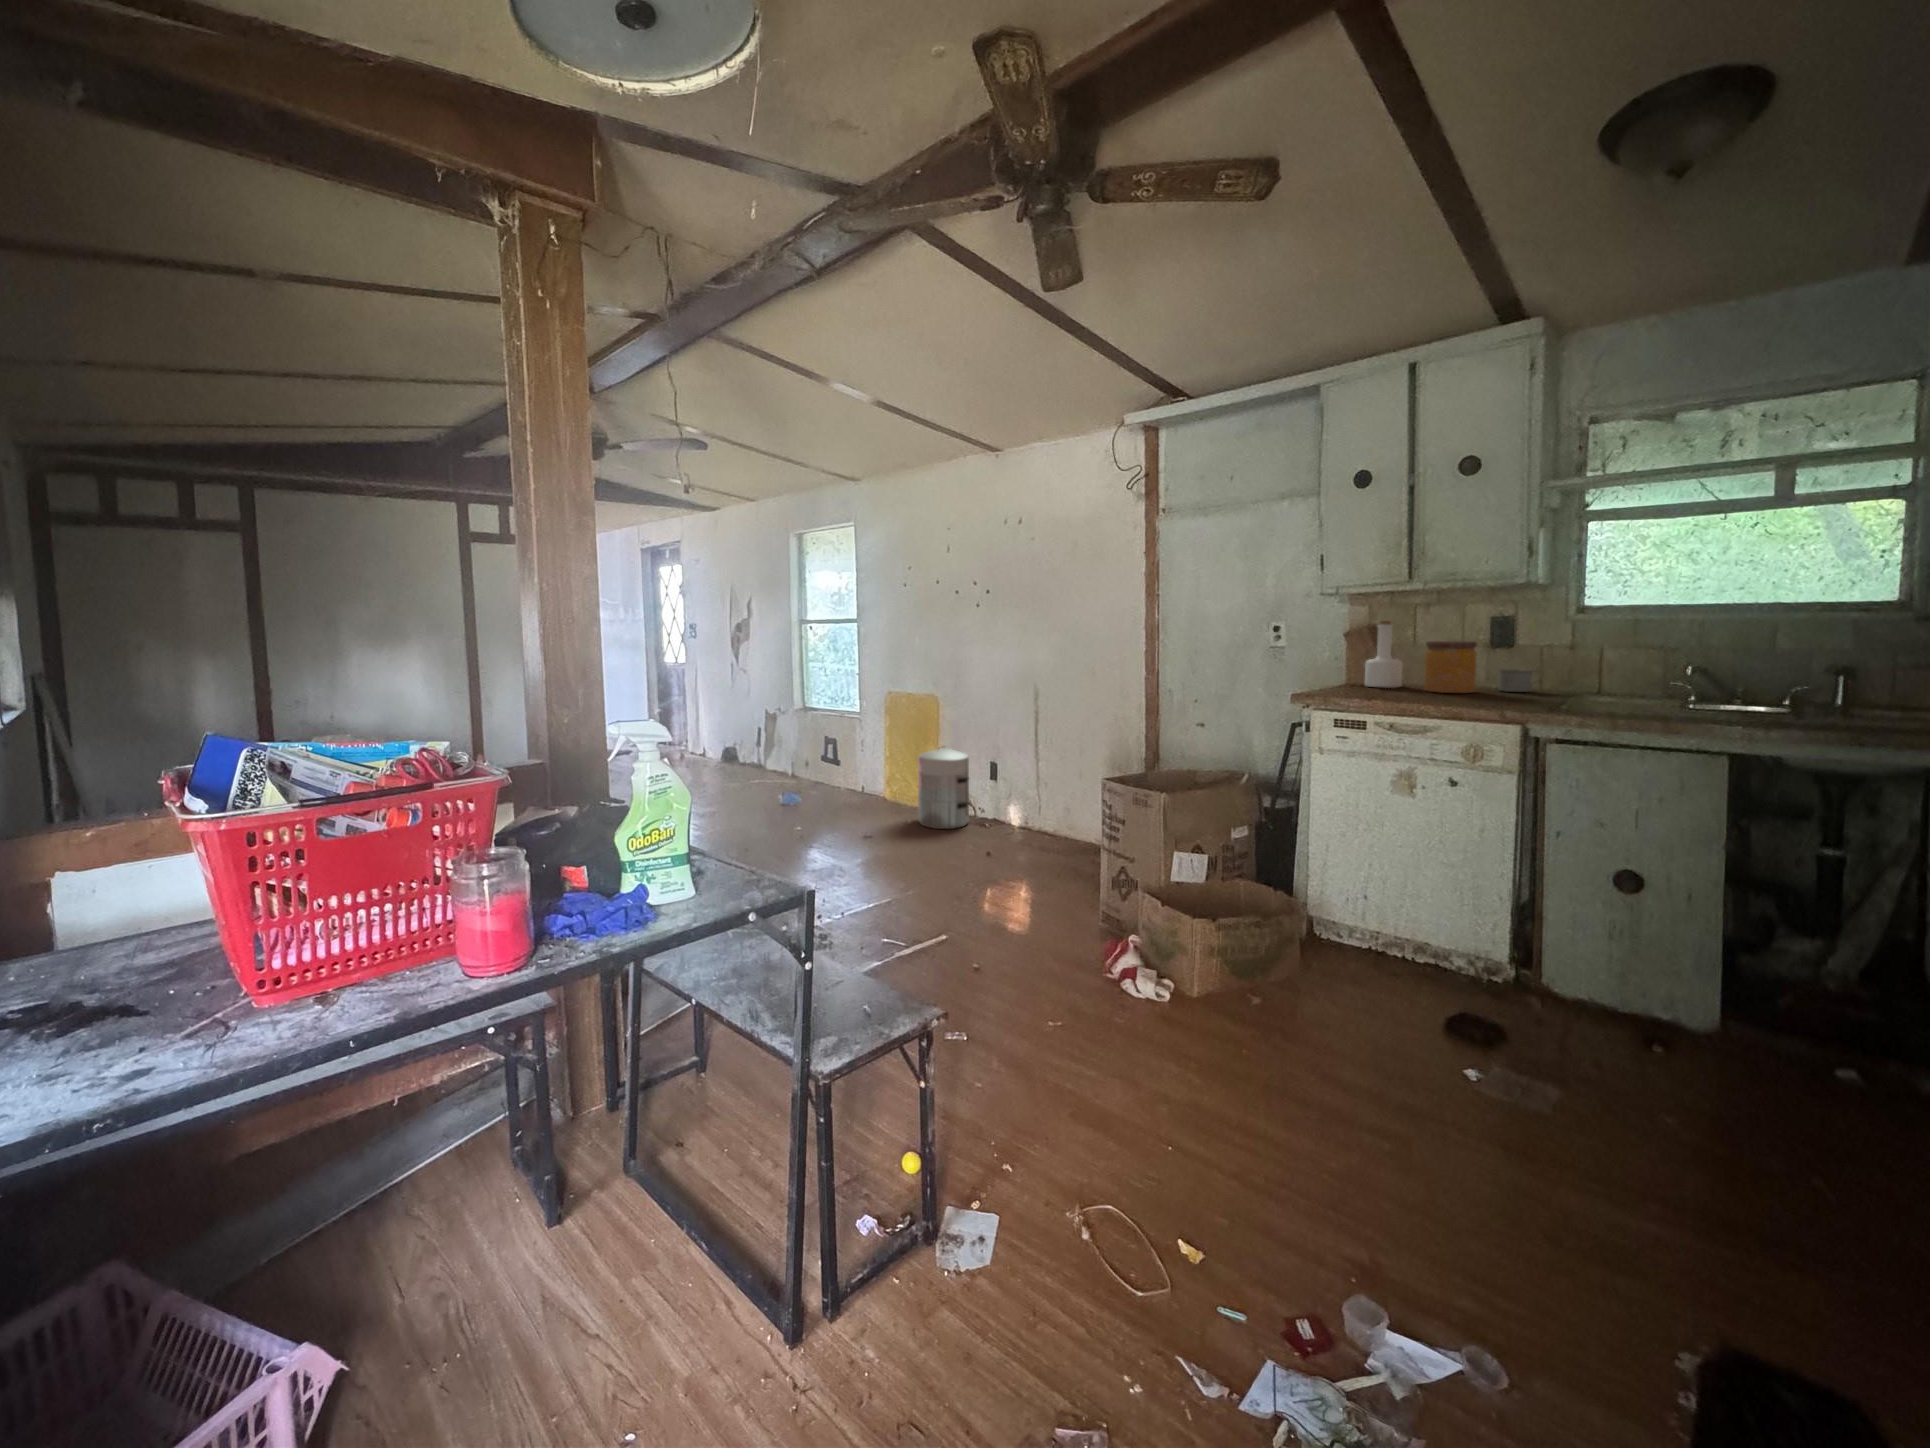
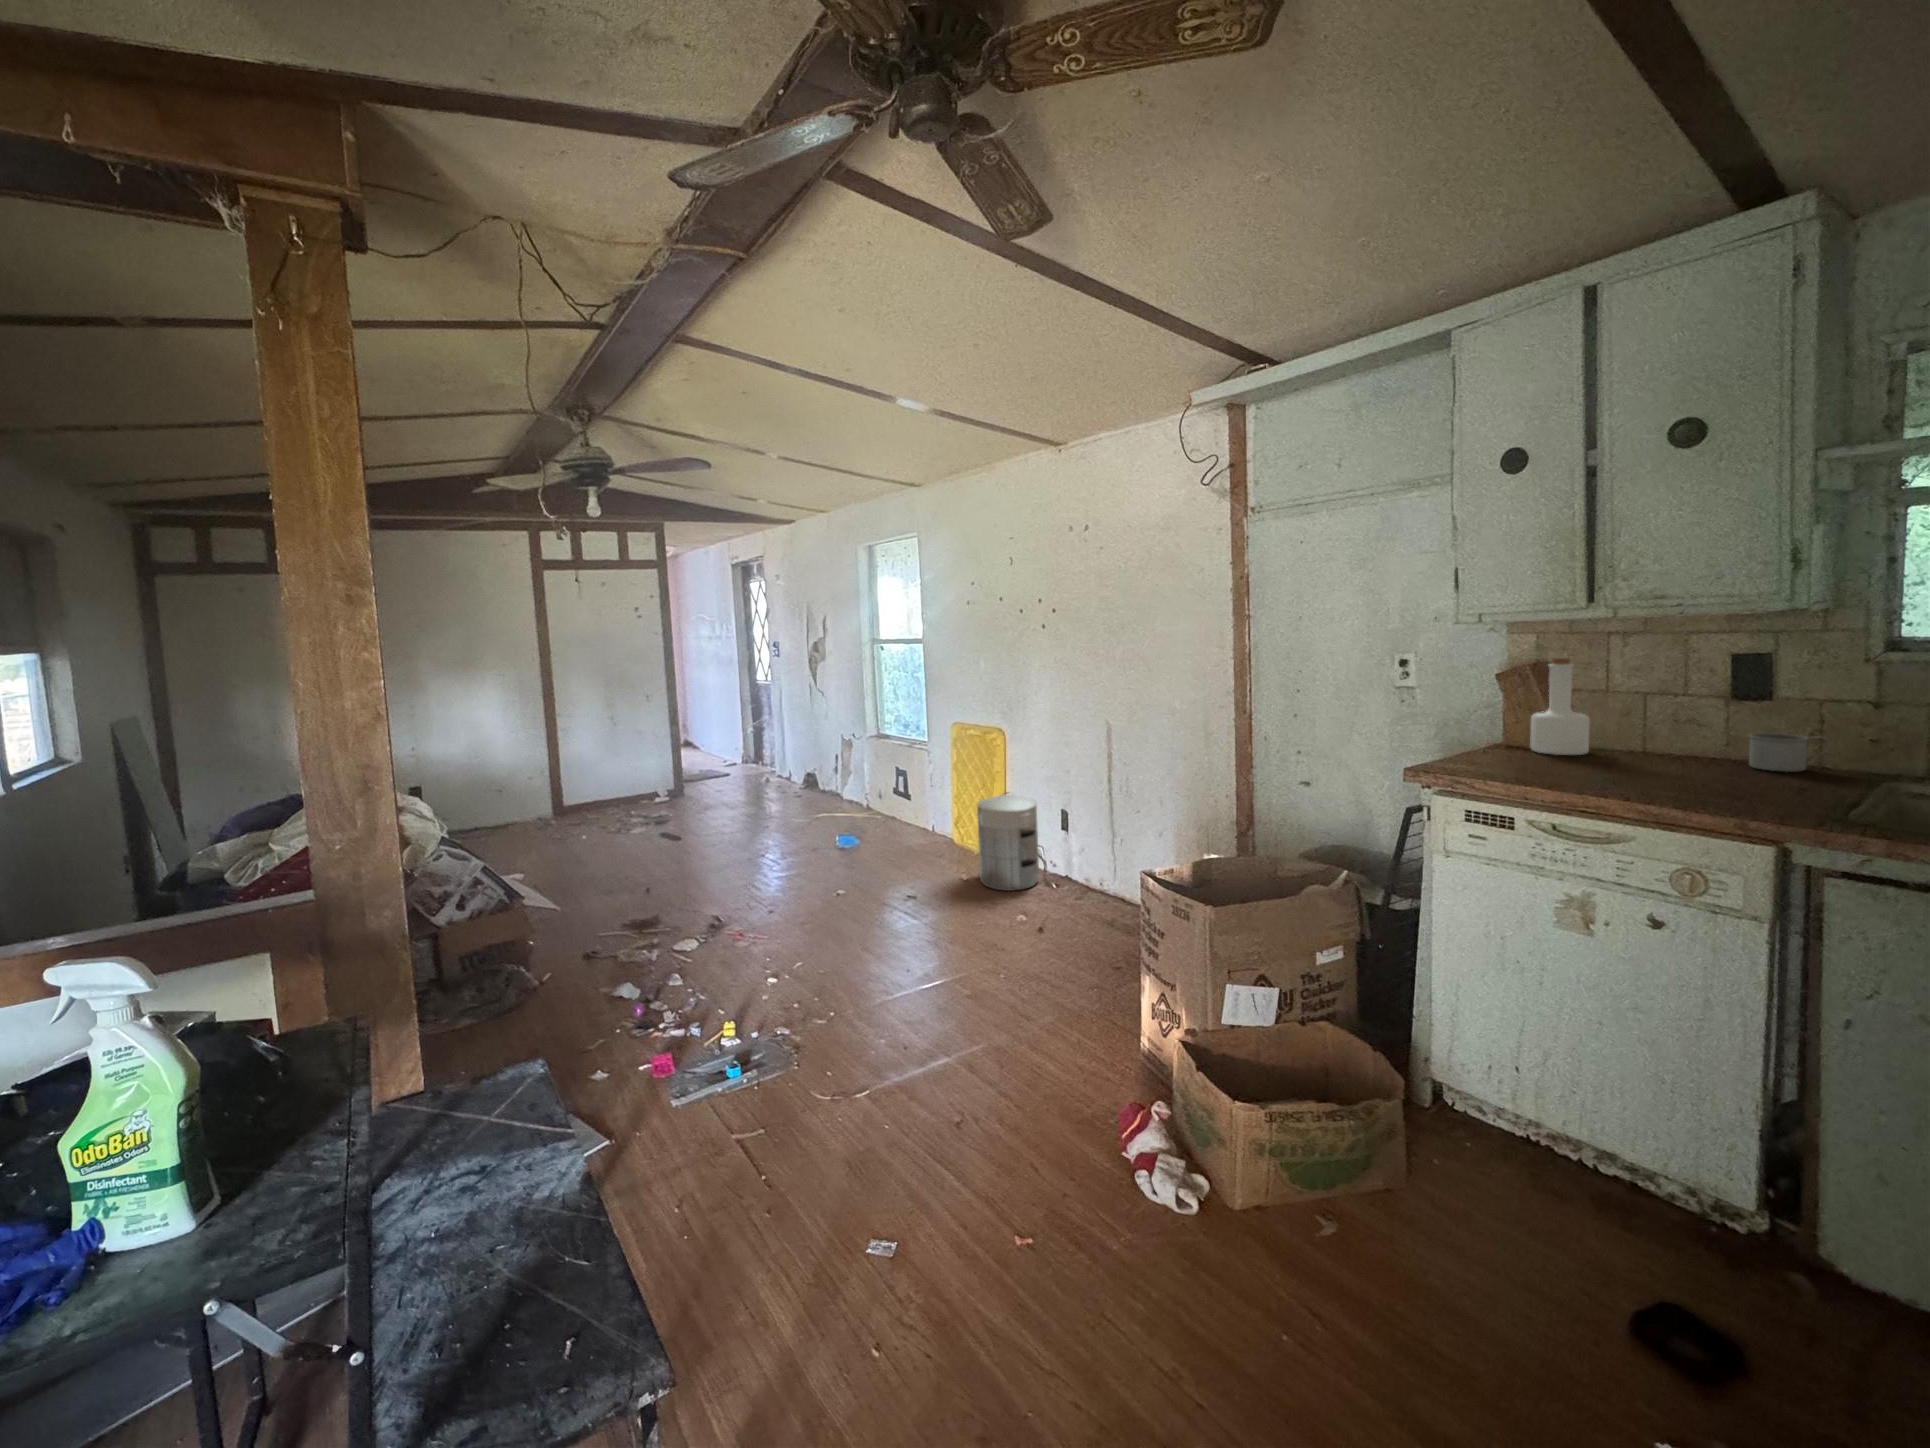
jar: present [1424,641,1477,693] -> none [1621,690,1708,773]

